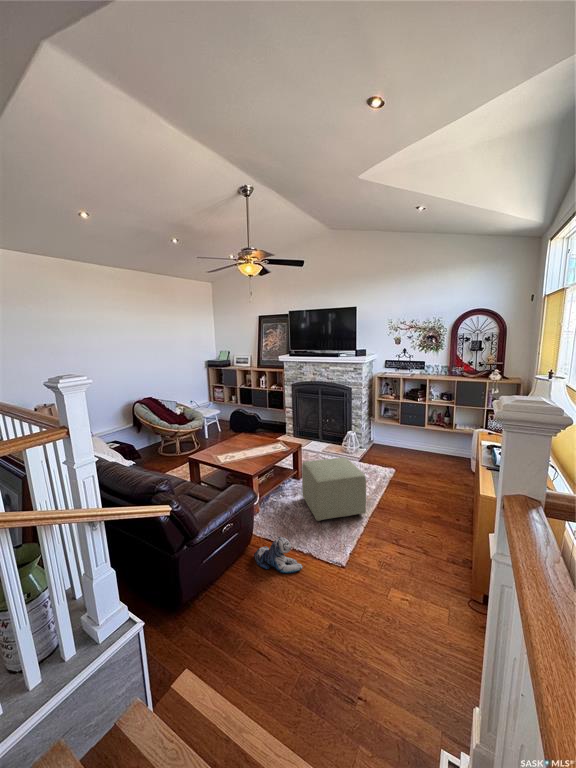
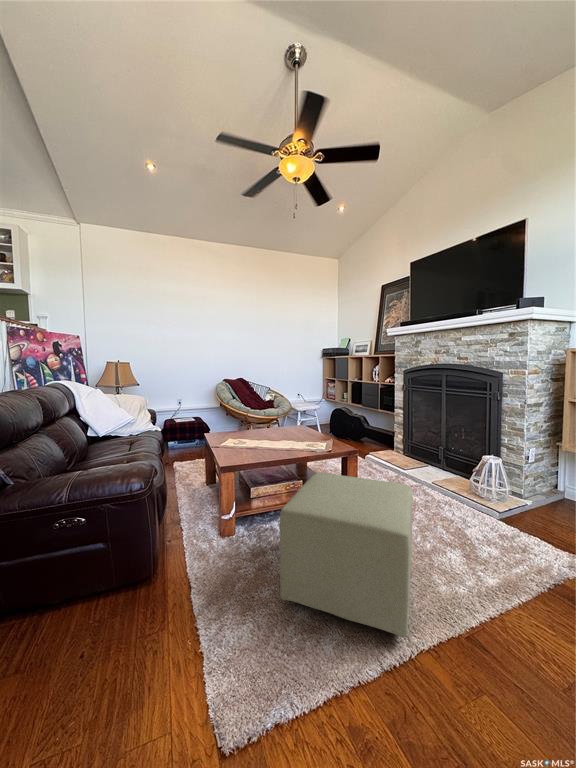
plush toy: present [254,537,302,573] -> none [87,592,153,700]

